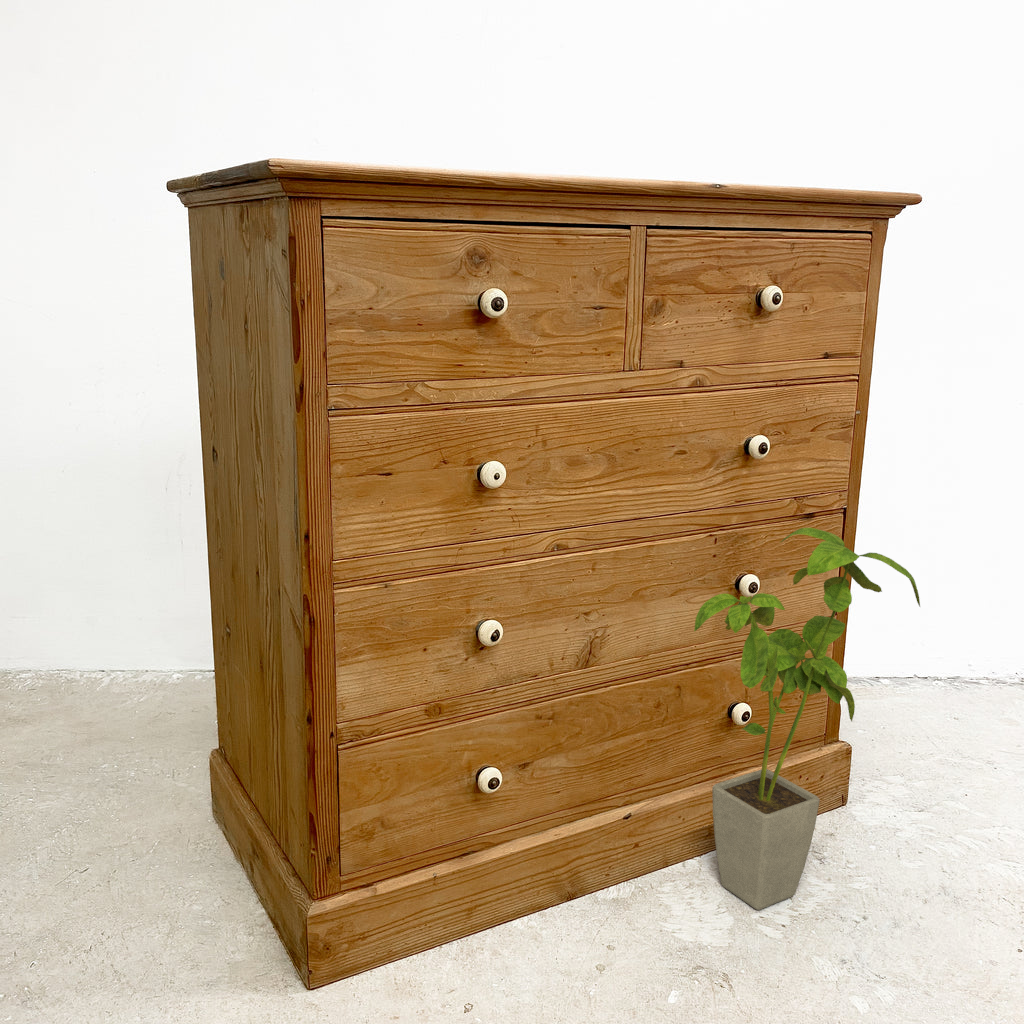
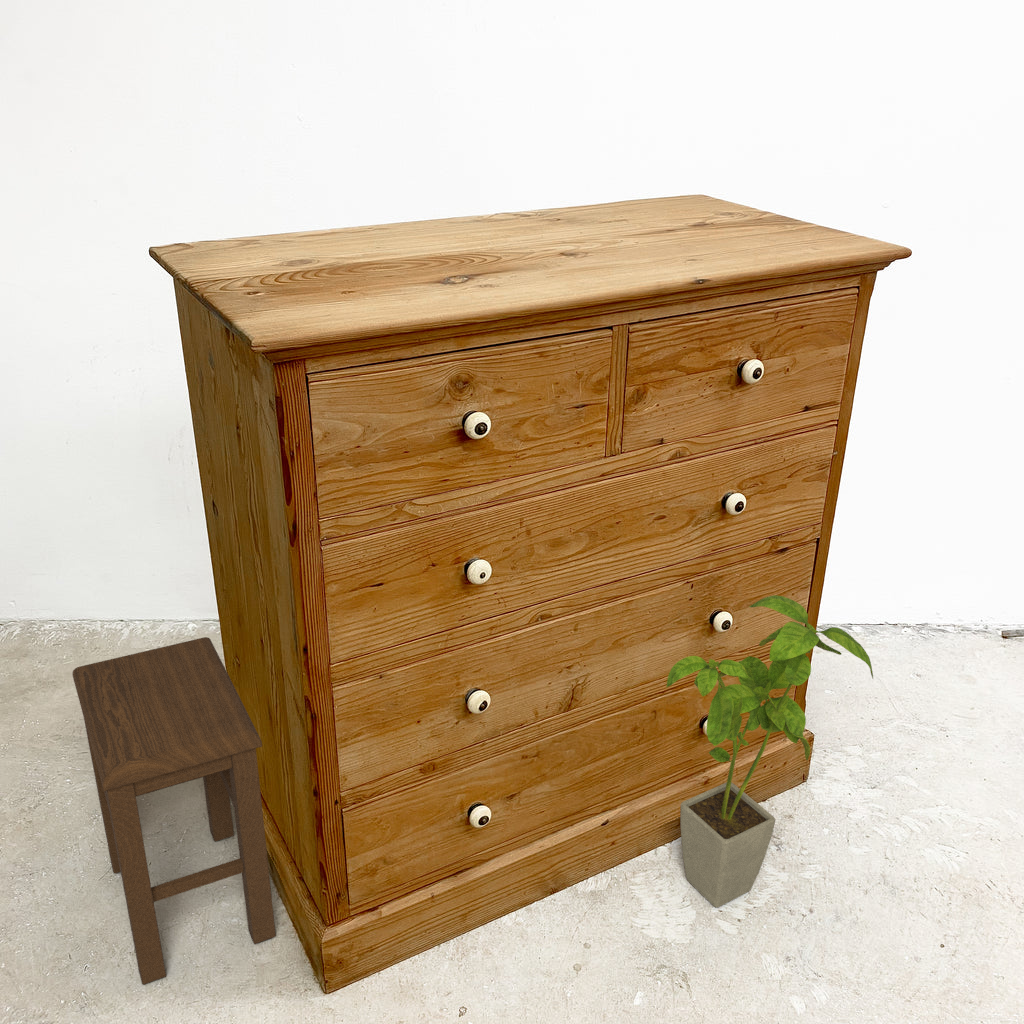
stool: none [44,599,252,977] -> present [72,637,276,985]

